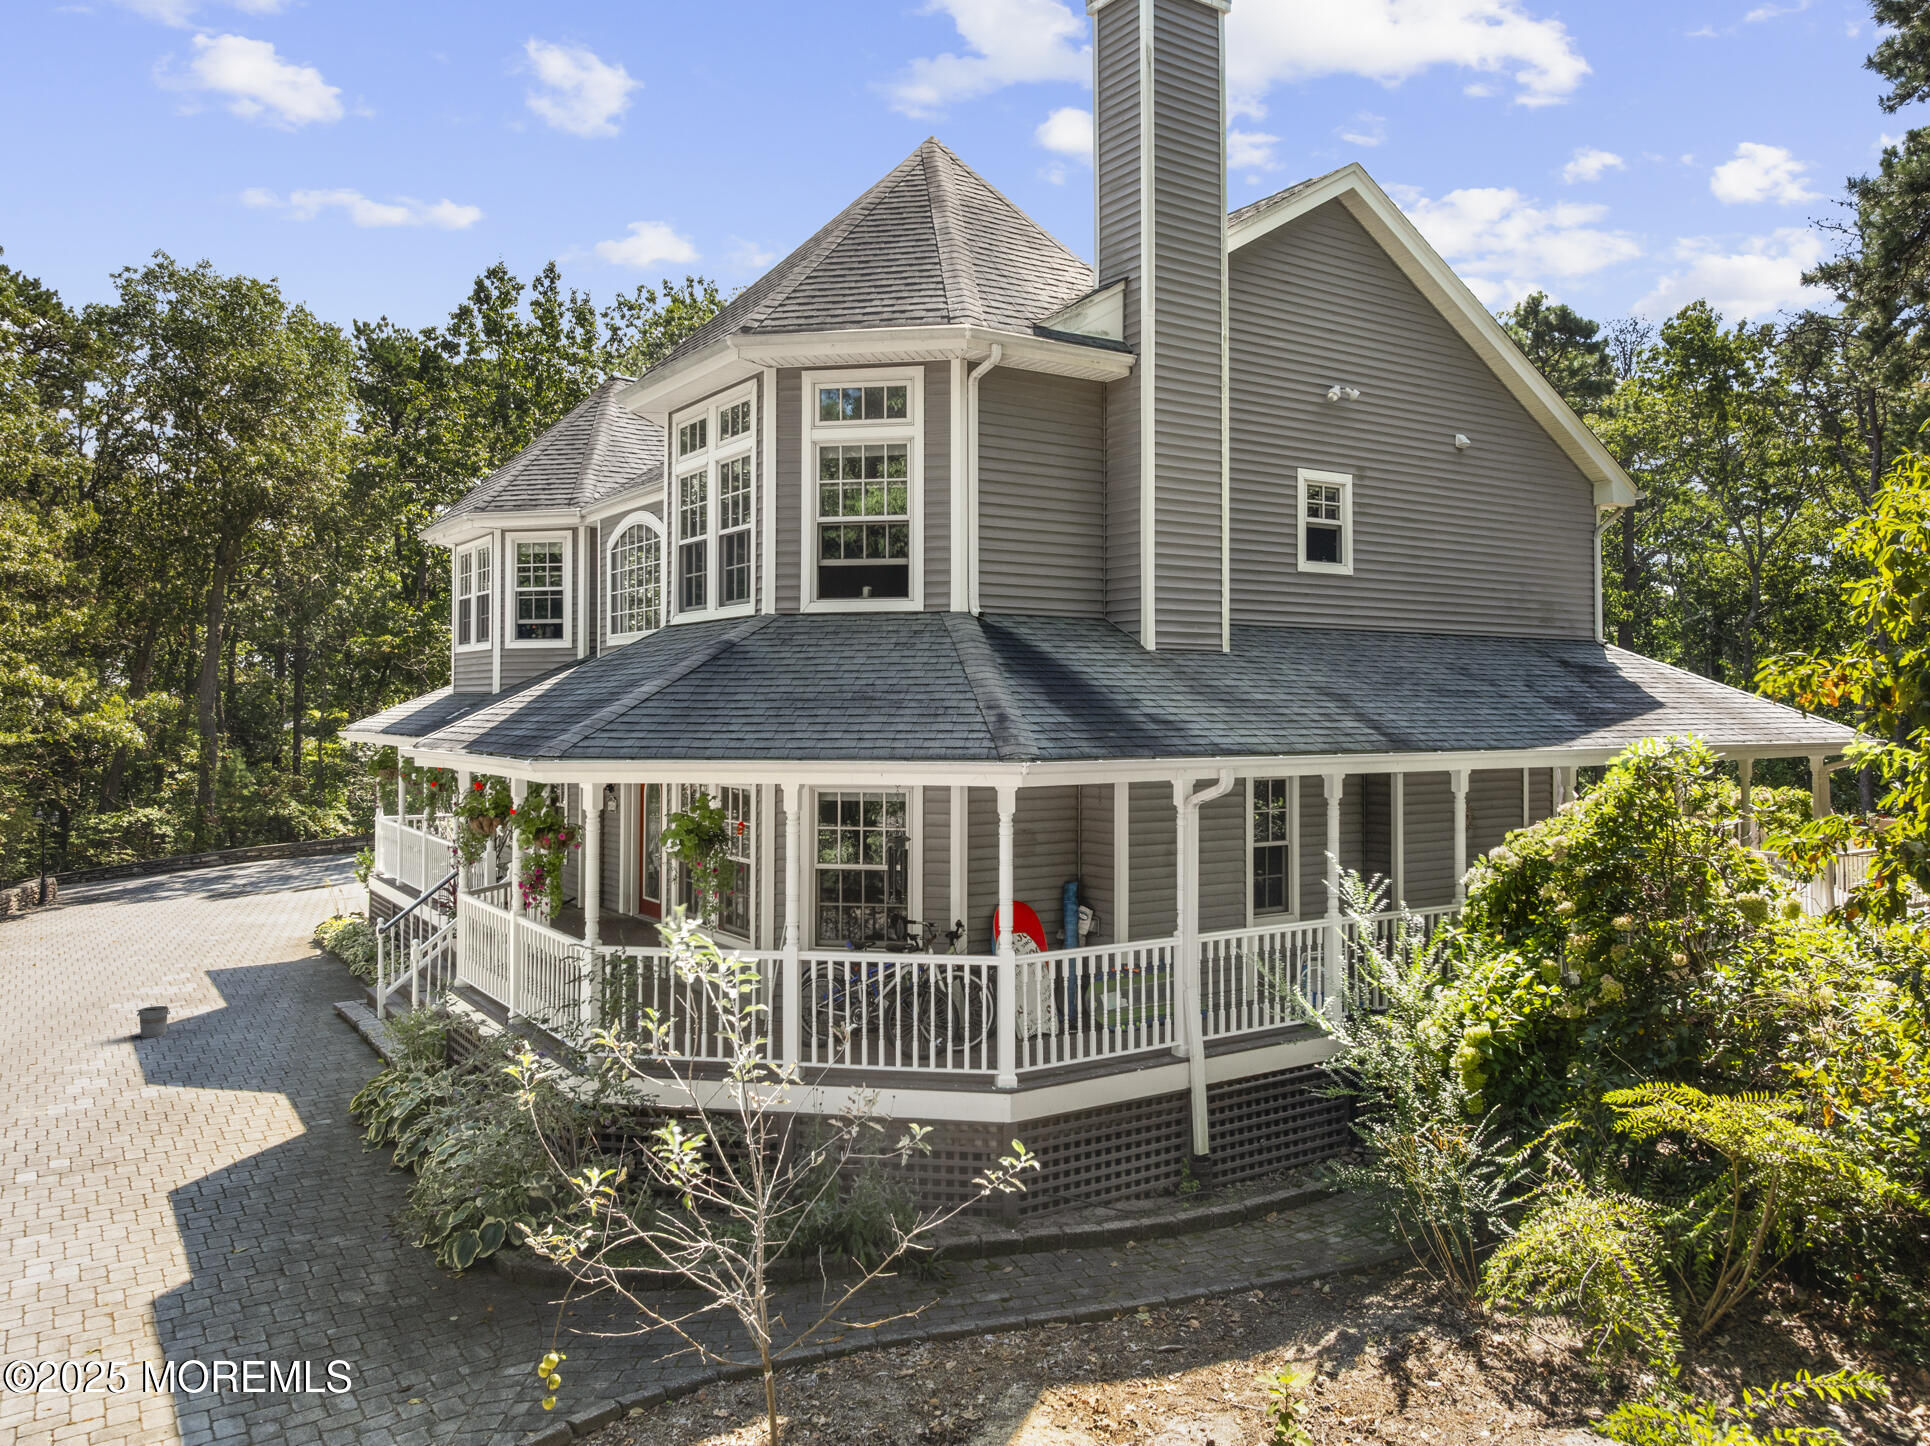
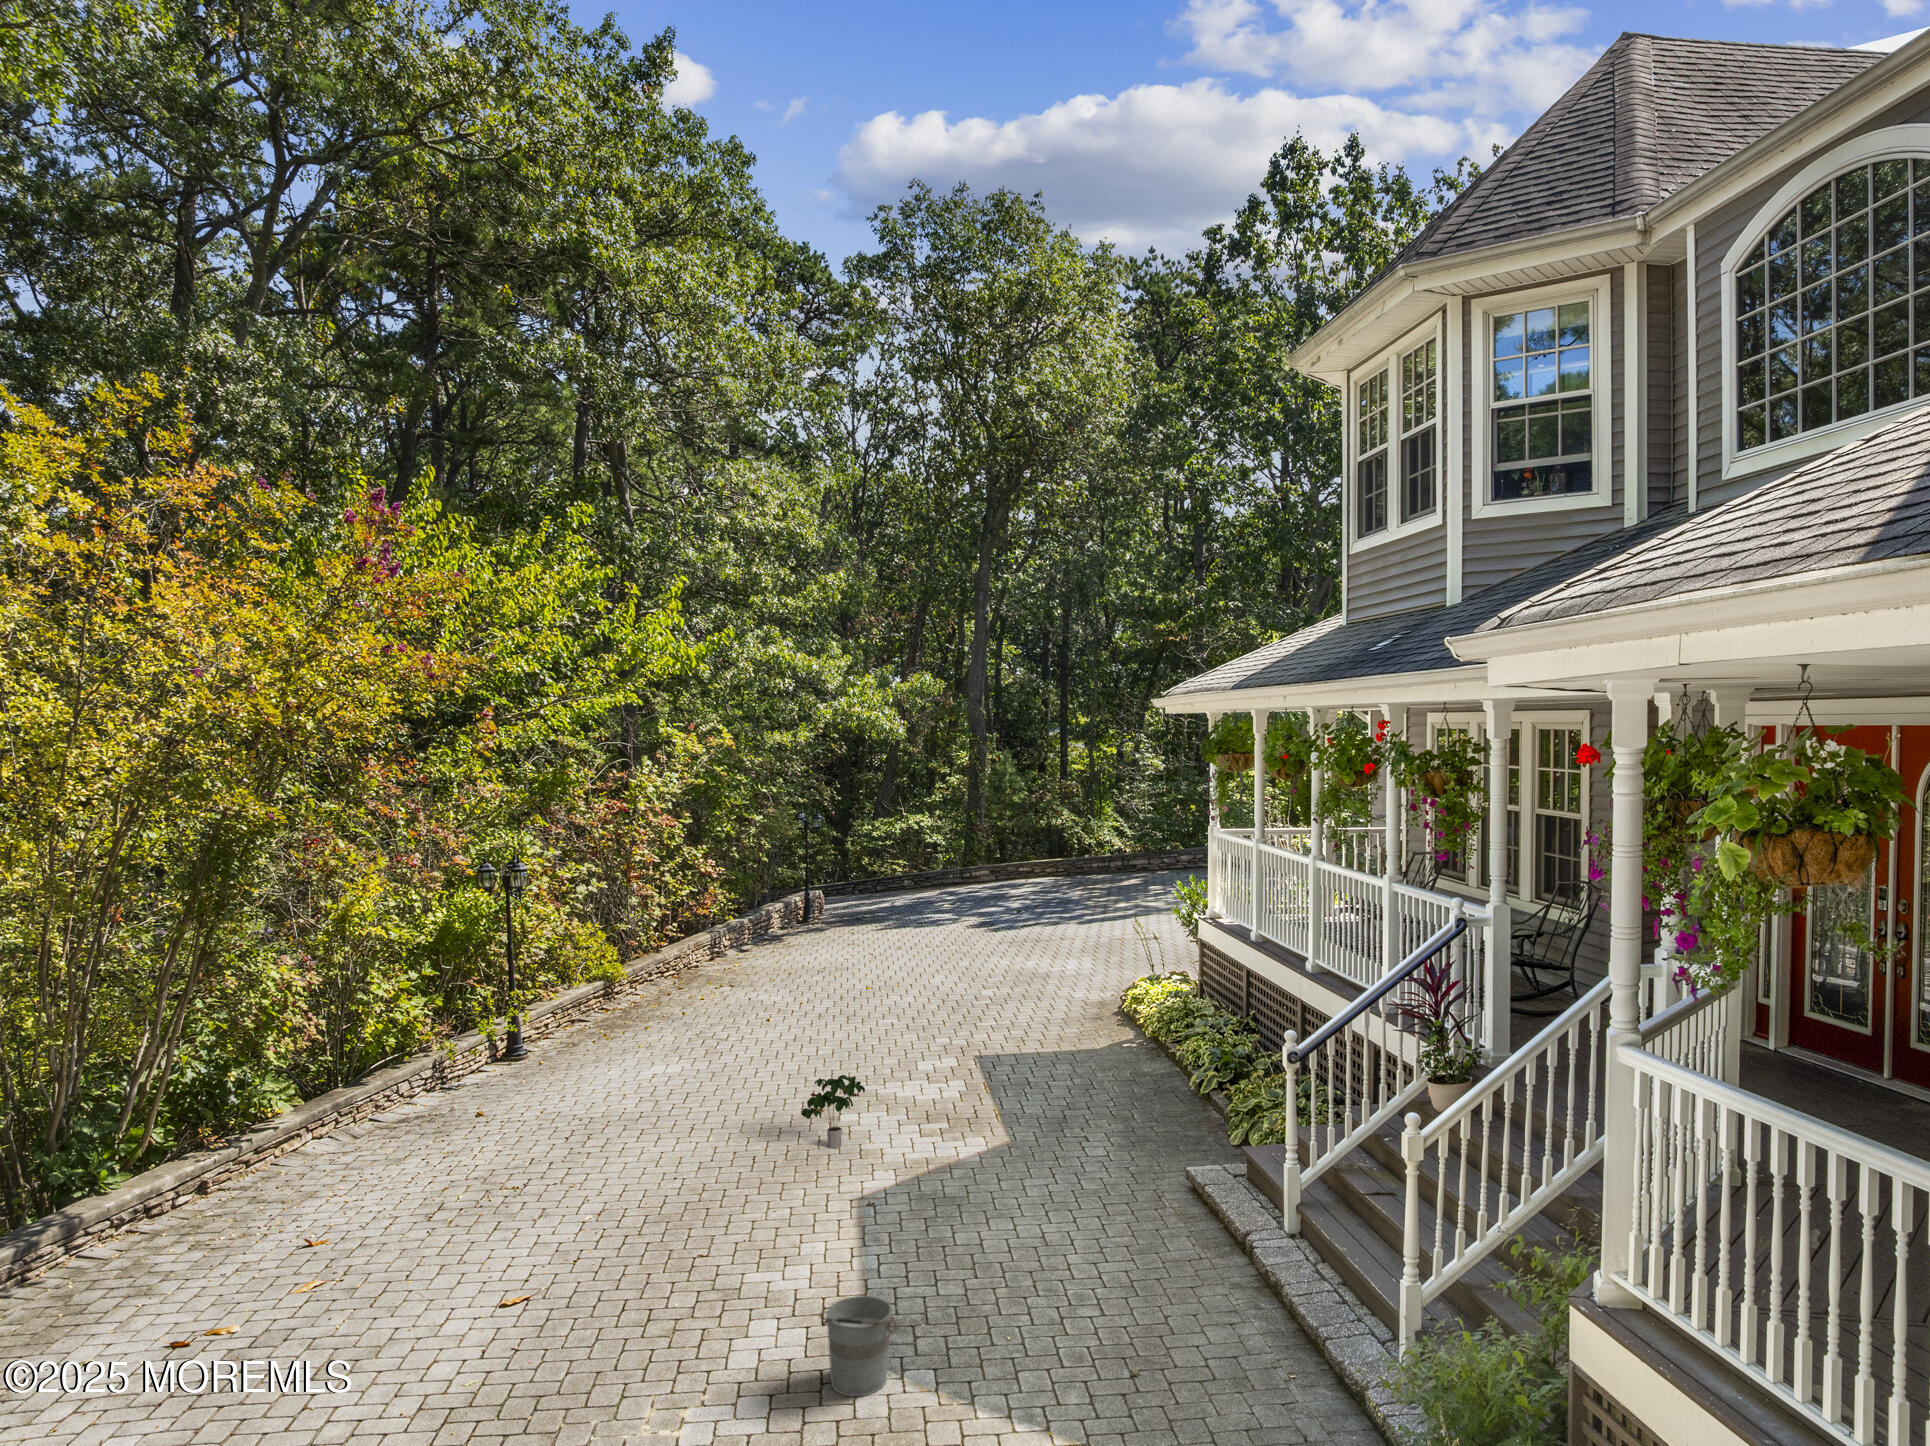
potted plant: none [99,955,137,992] -> present [801,1075,865,1148]

